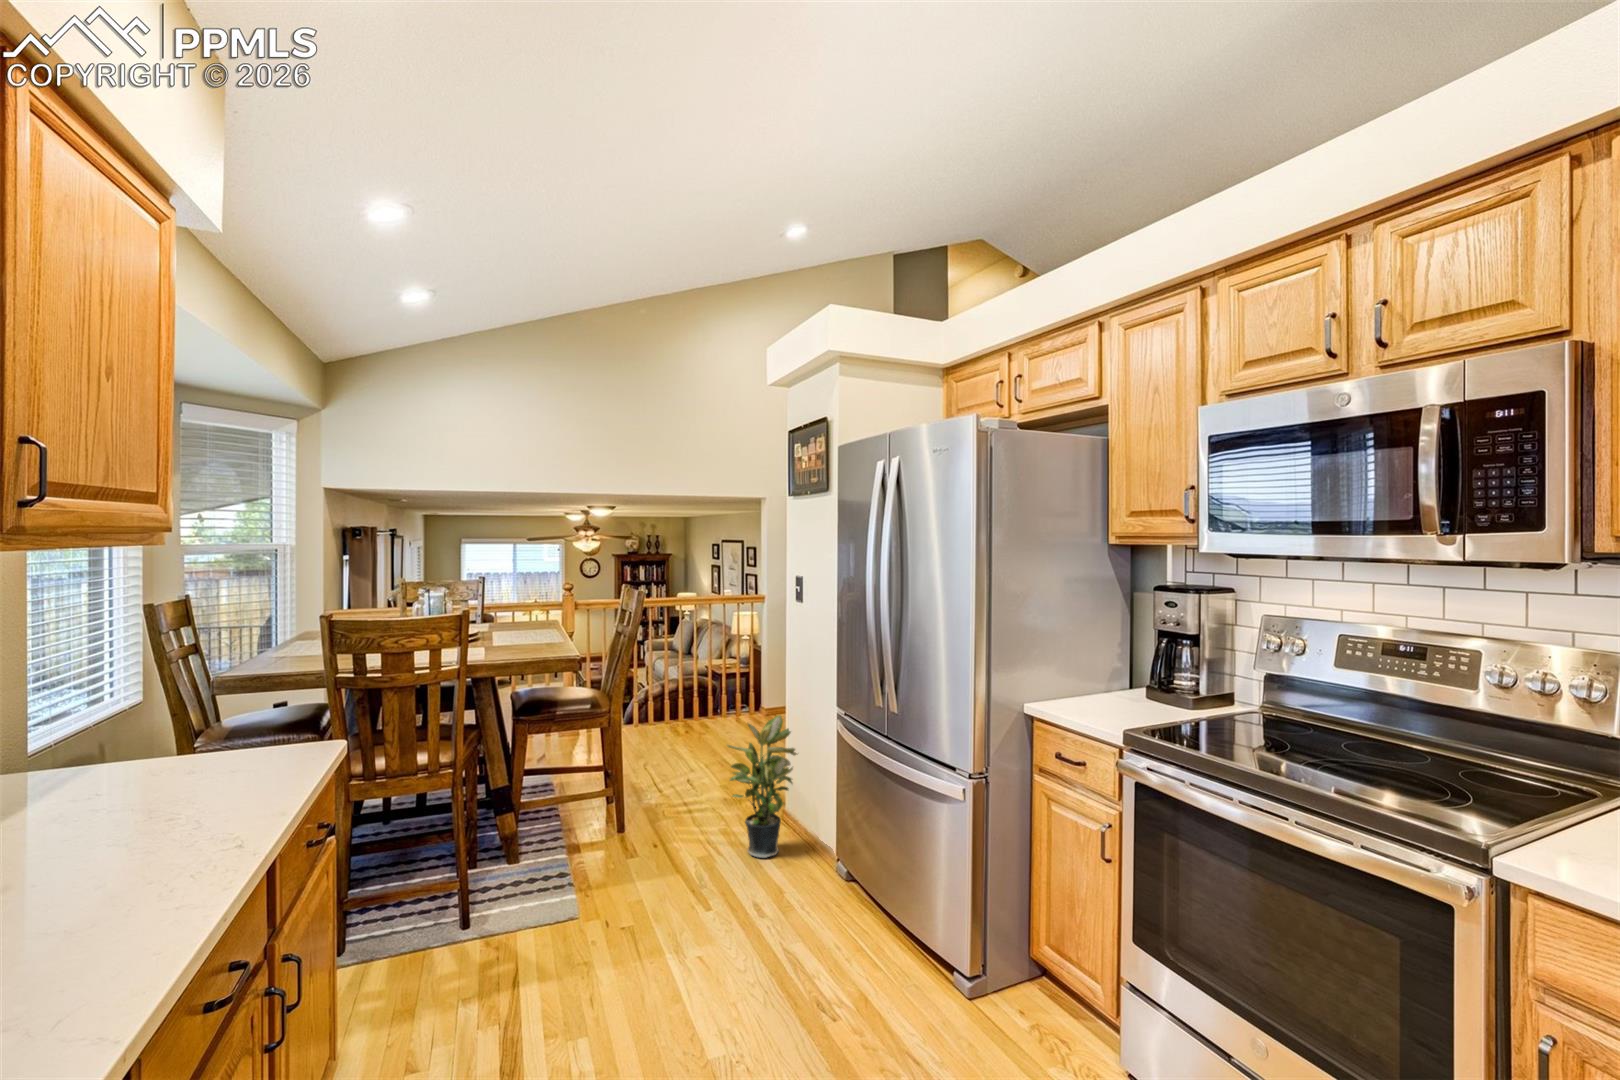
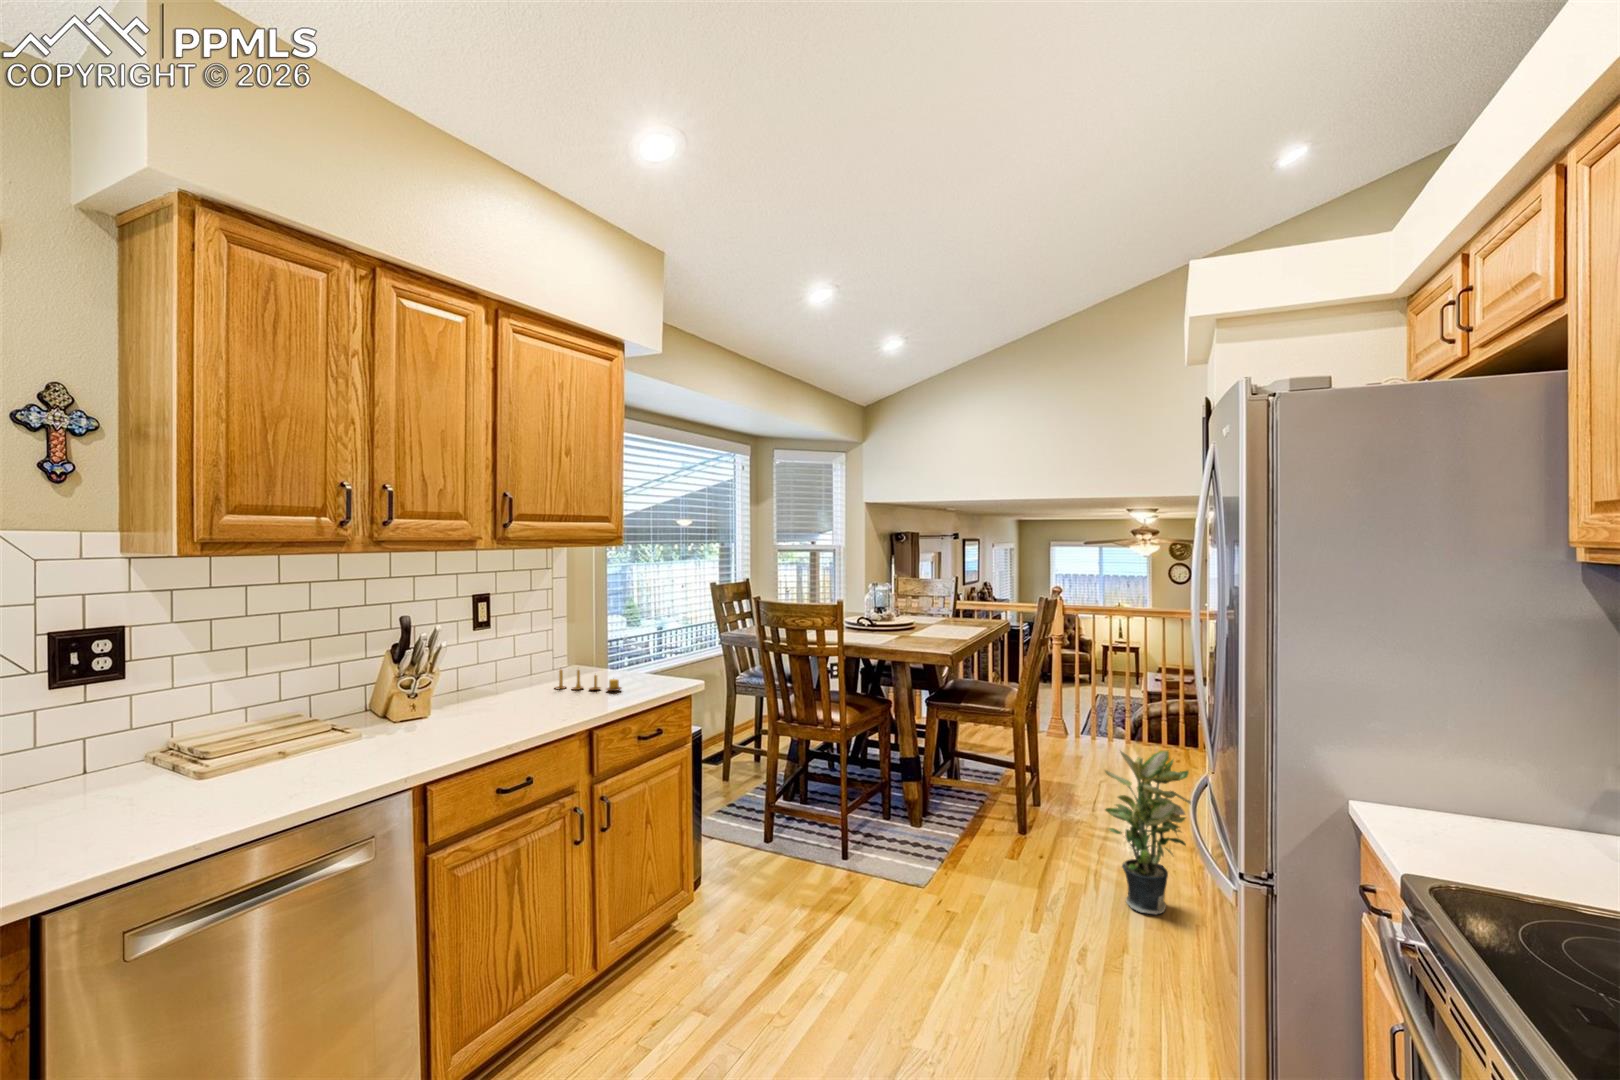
candle: none [61,765,234,816] -> present [555,670,621,691]

